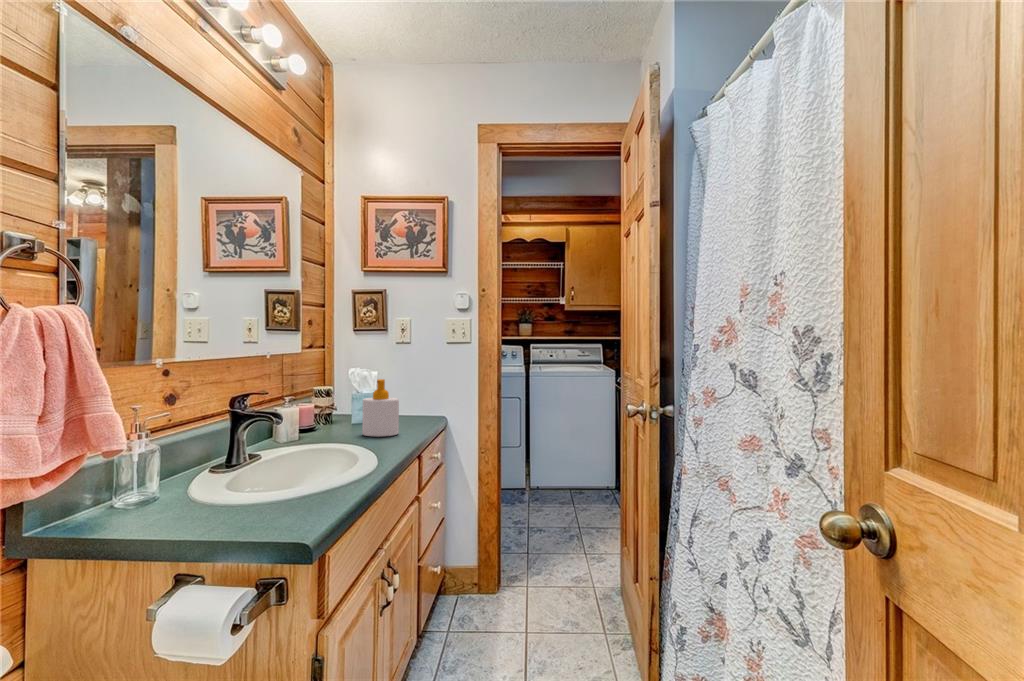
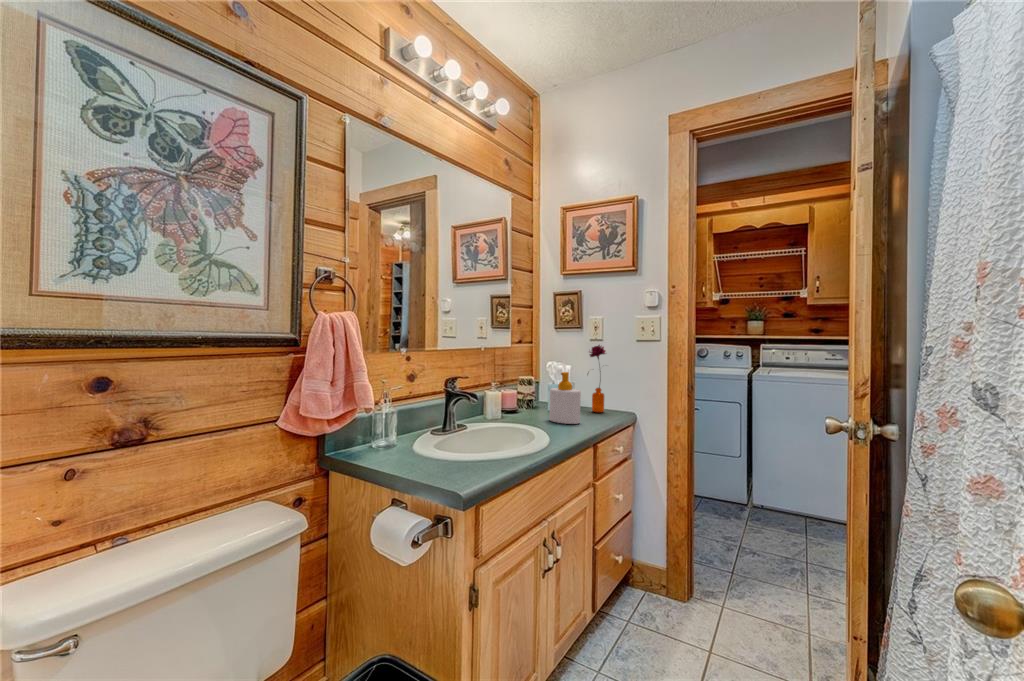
flower: none [398,348,422,420] -> present [589,345,605,413]

